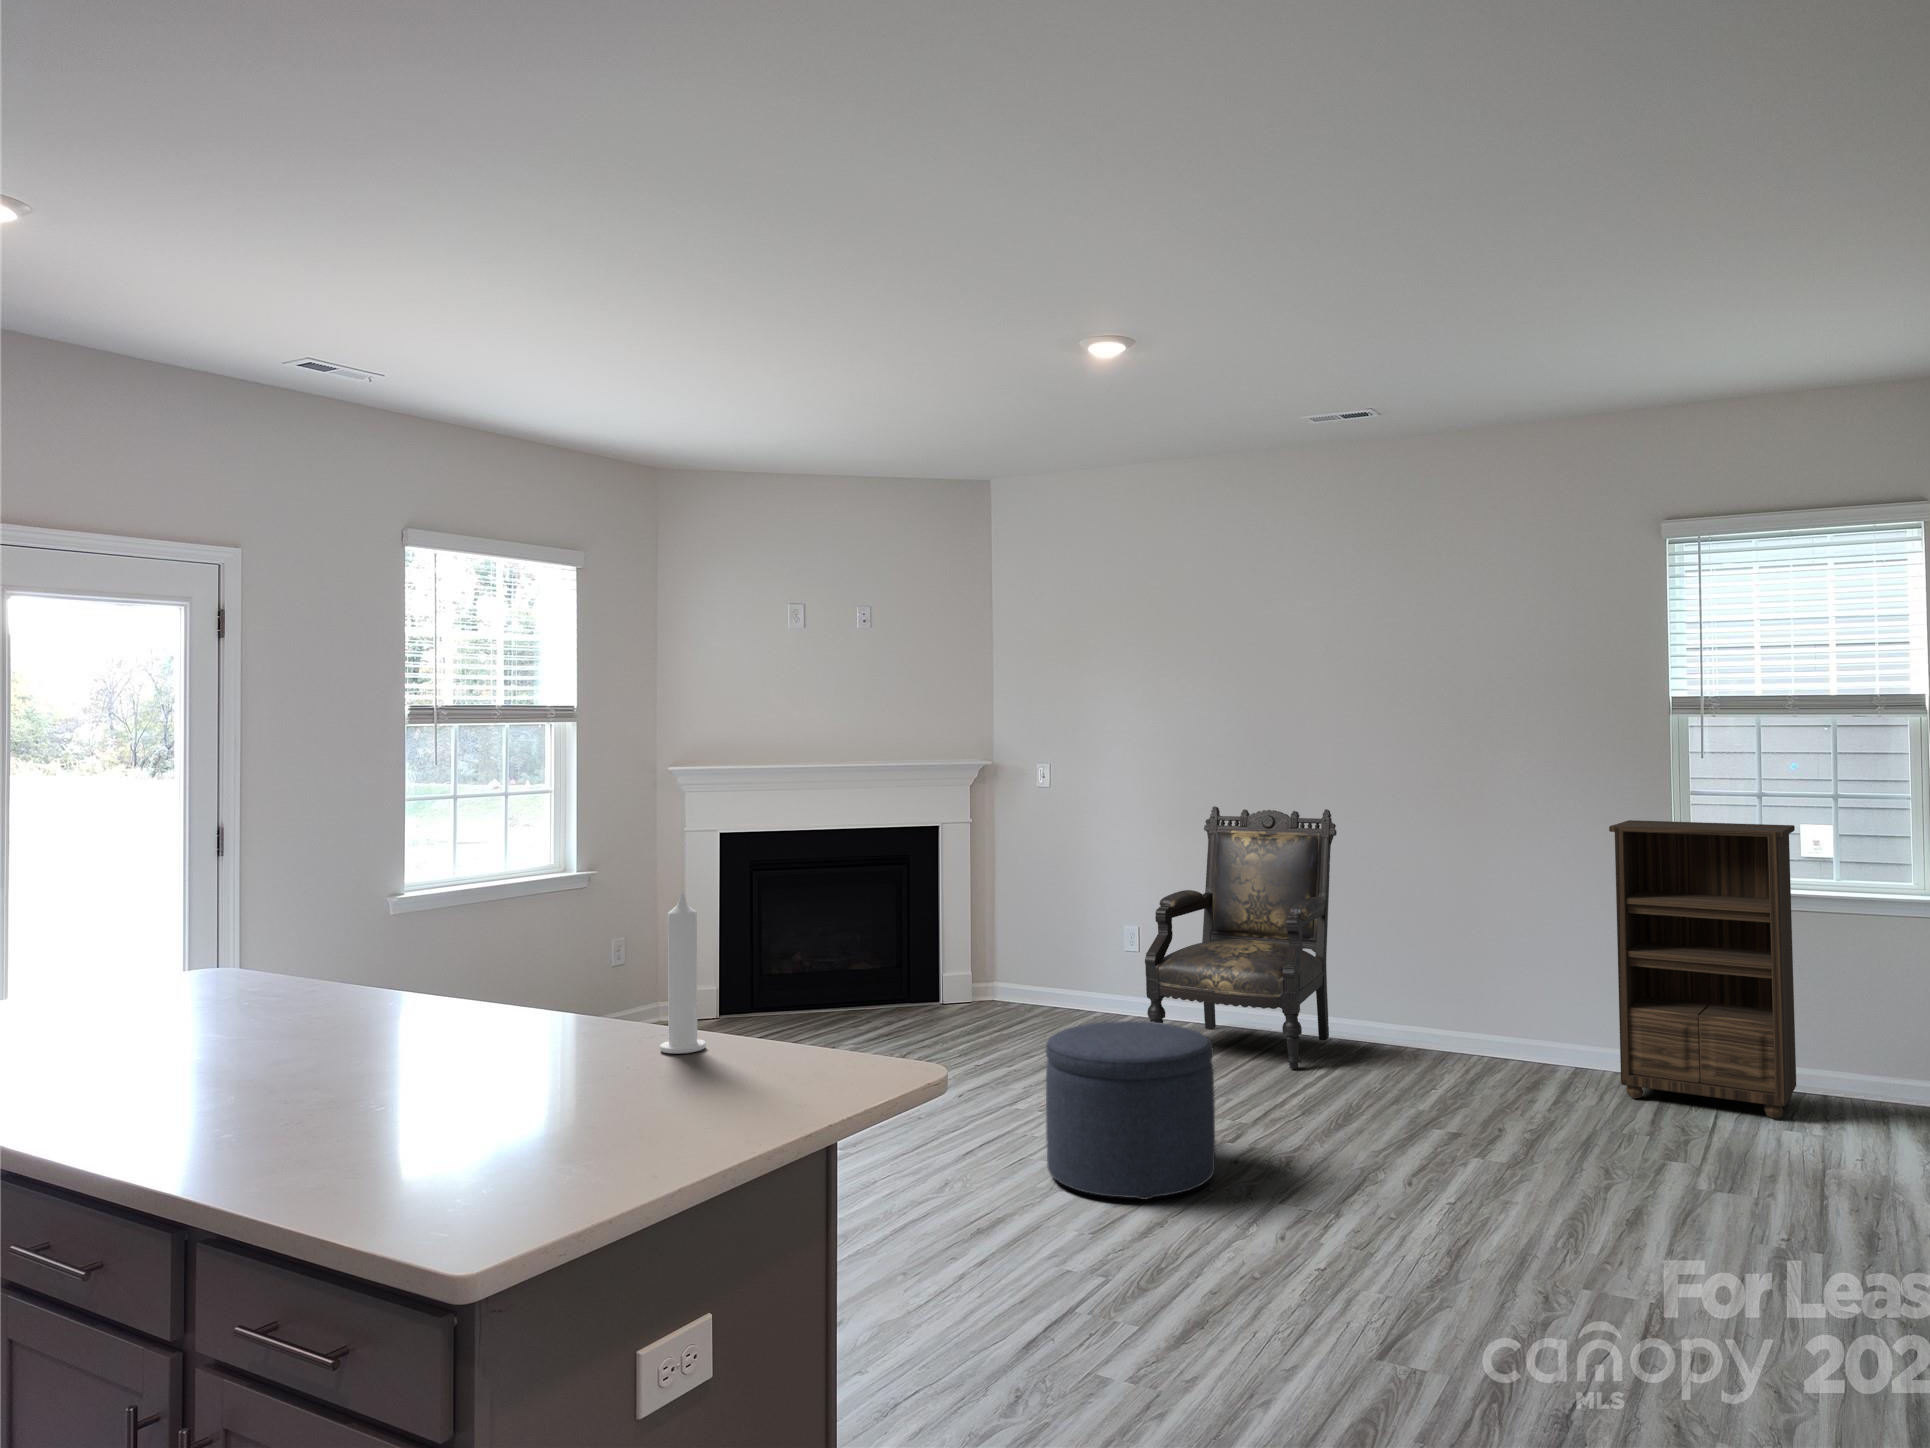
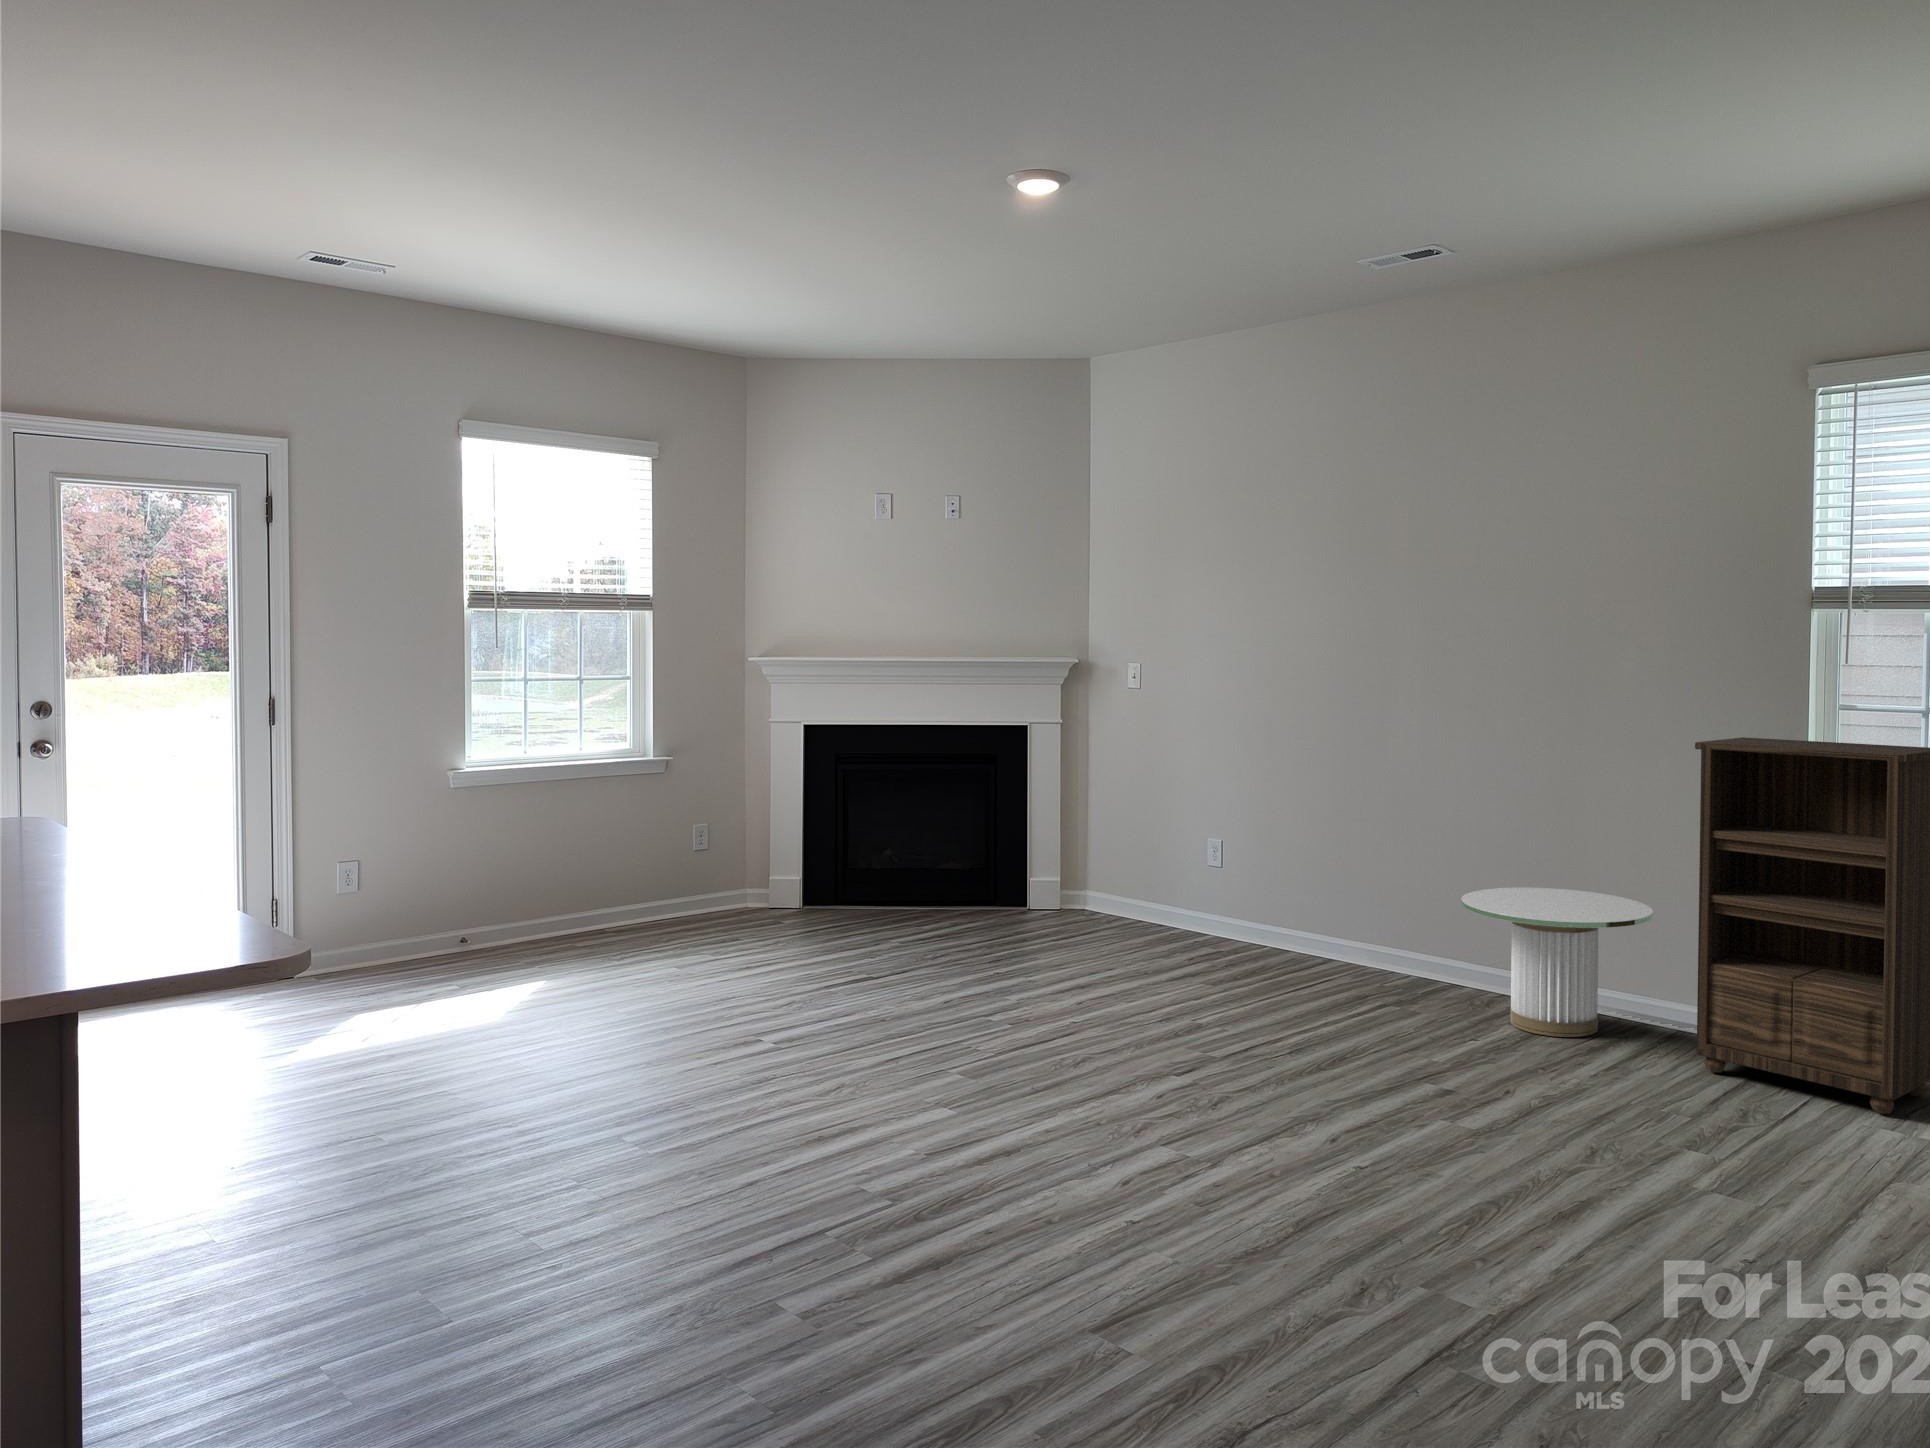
armchair: present [1145,806,1337,1069] -> none [1184,712,1421,1004]
candle: present [660,891,706,1054] -> none [111,743,166,910]
side table: none [1404,953,1564,1081] -> present [1461,887,1653,1037]
ottoman: present [1046,1021,1215,1200] -> none [944,933,1127,1124]

